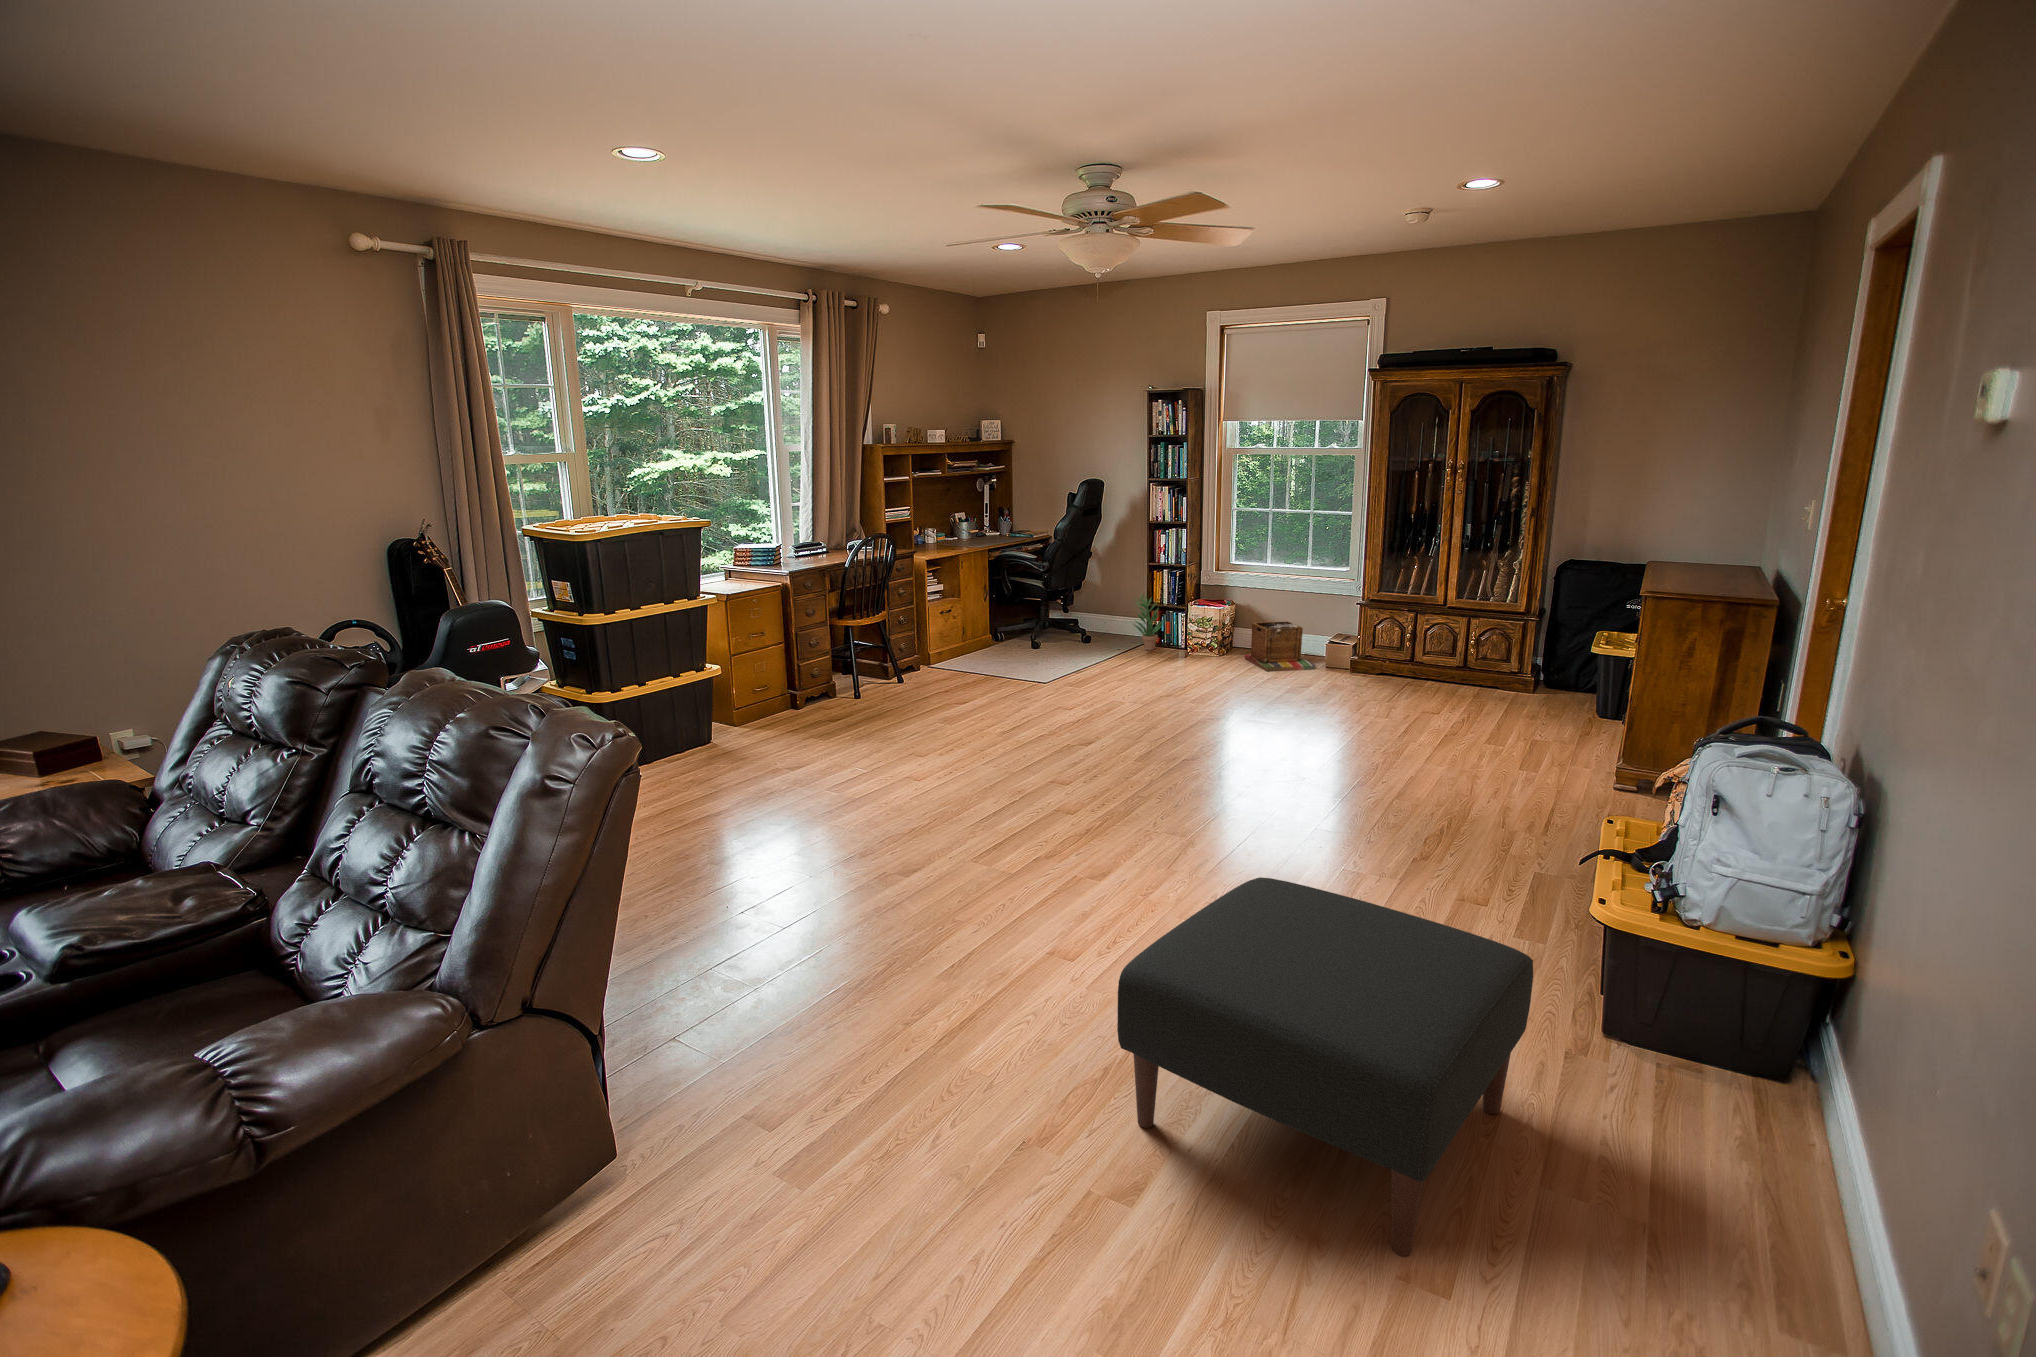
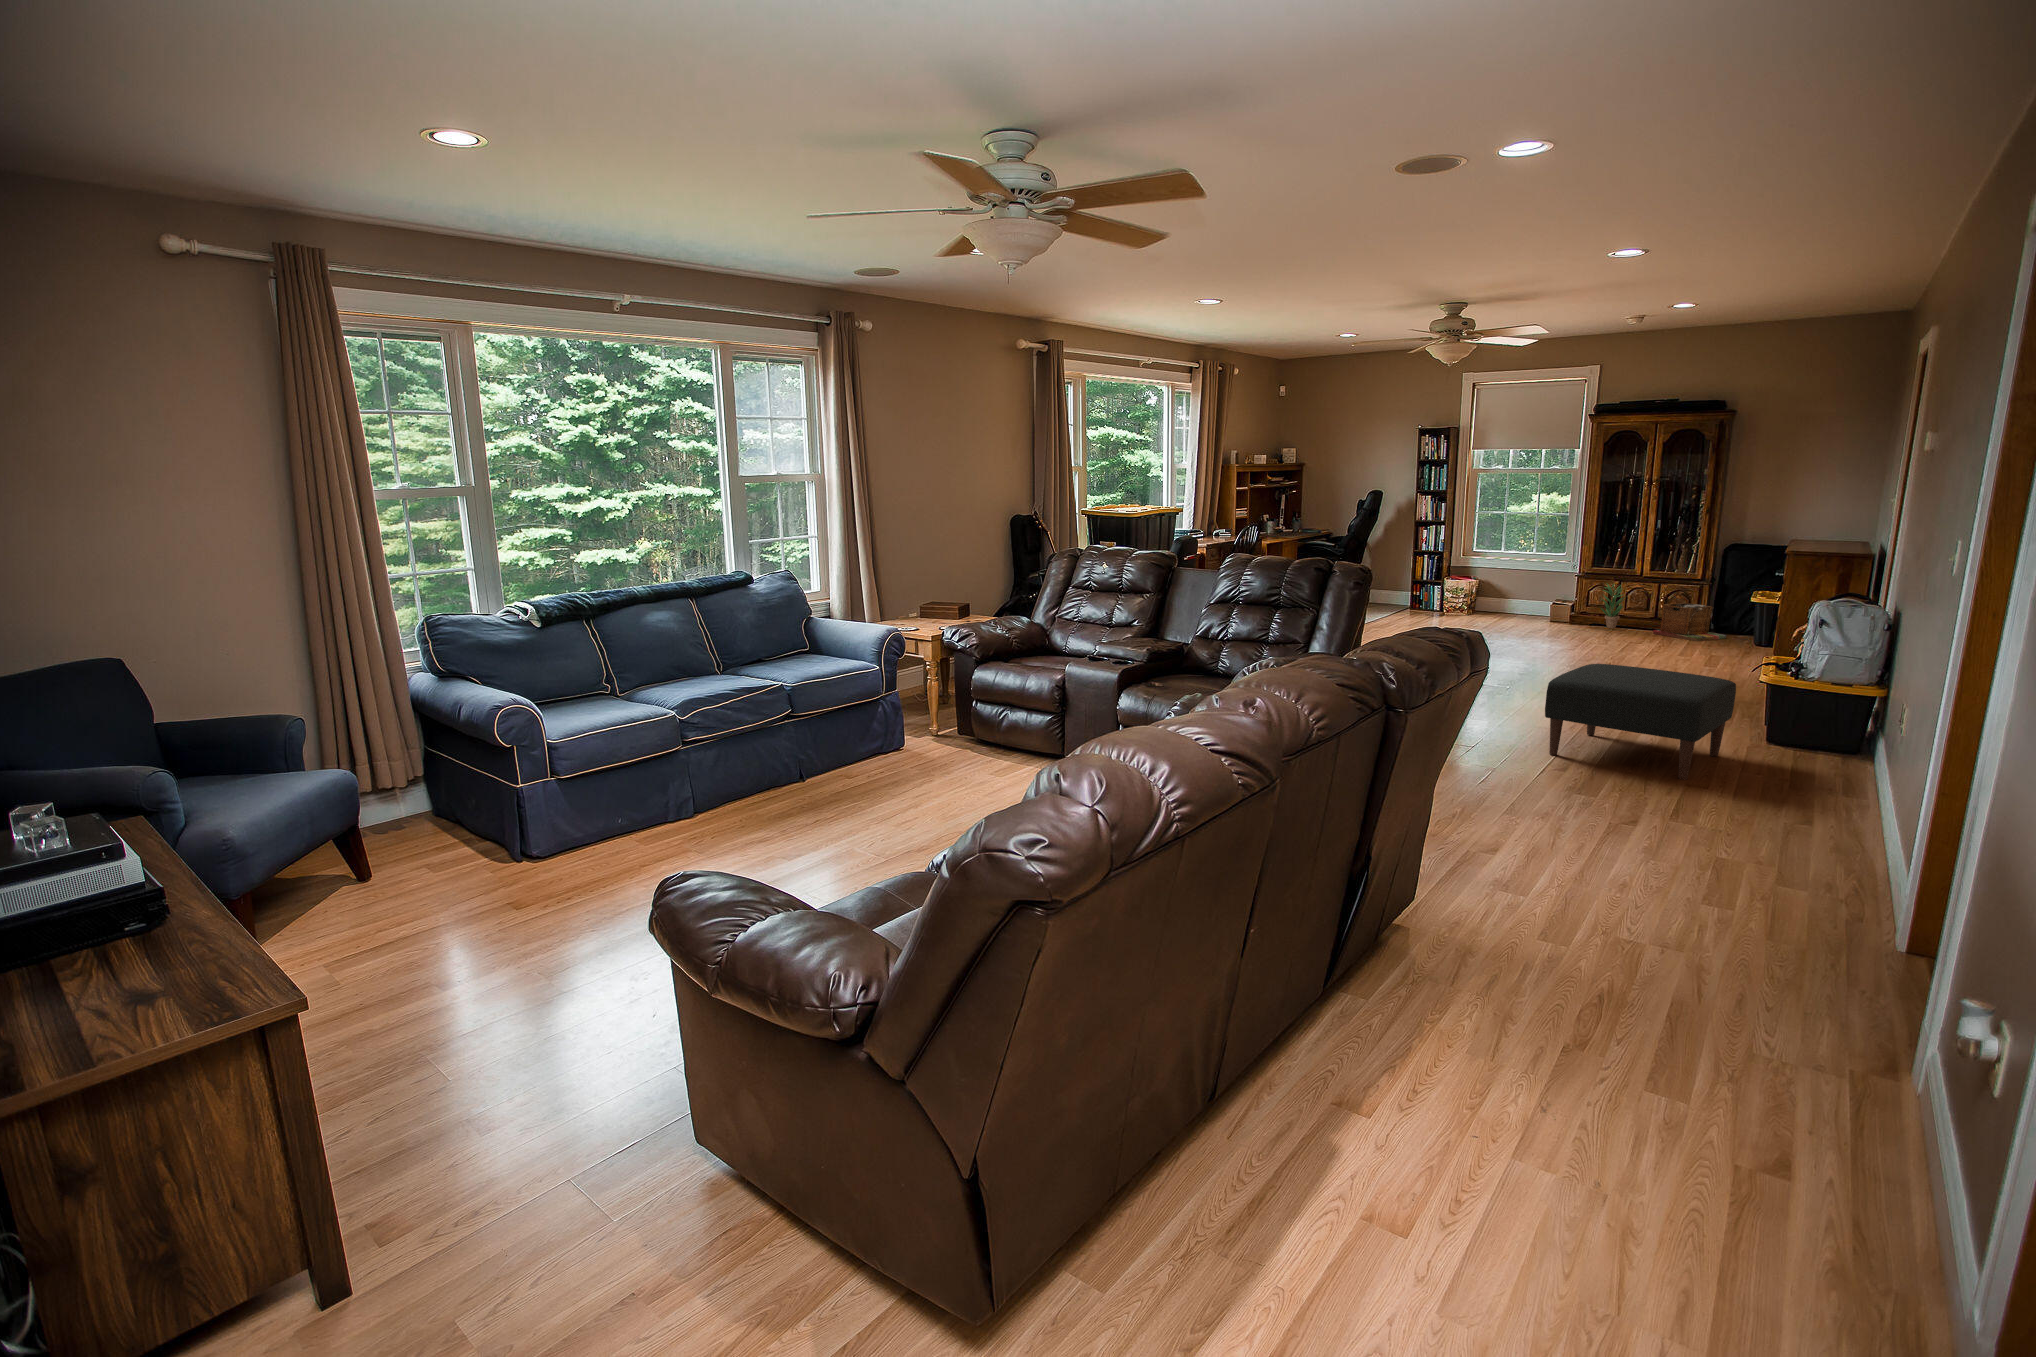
potted plant: present [1133,595,1164,650] -> present [1601,584,1625,628]
laundry basket: present [1245,621,1315,671] -> present [1653,603,1726,641]

